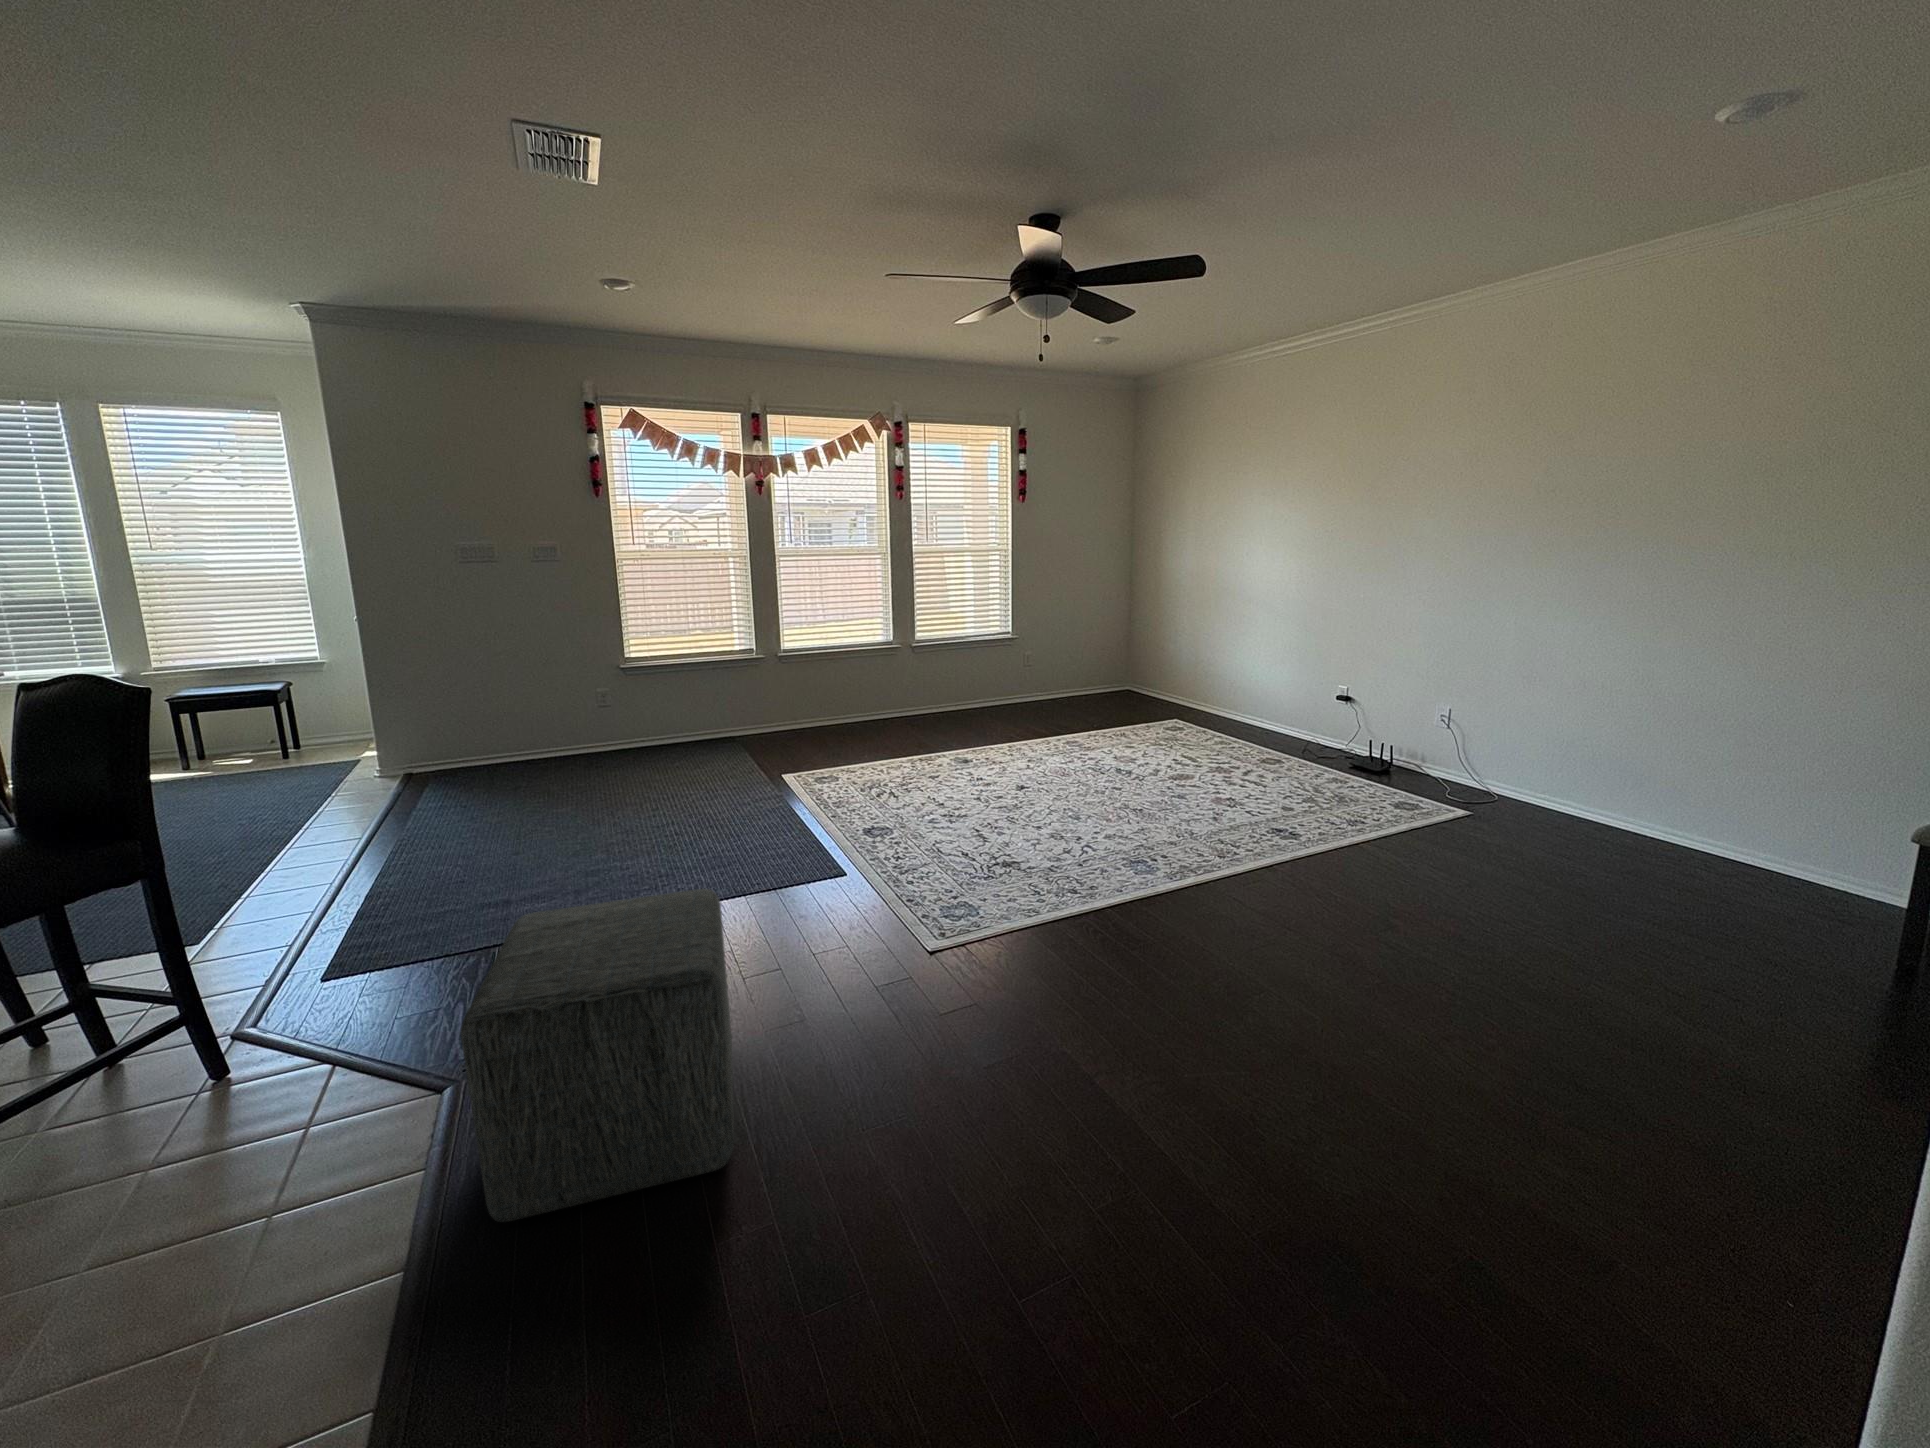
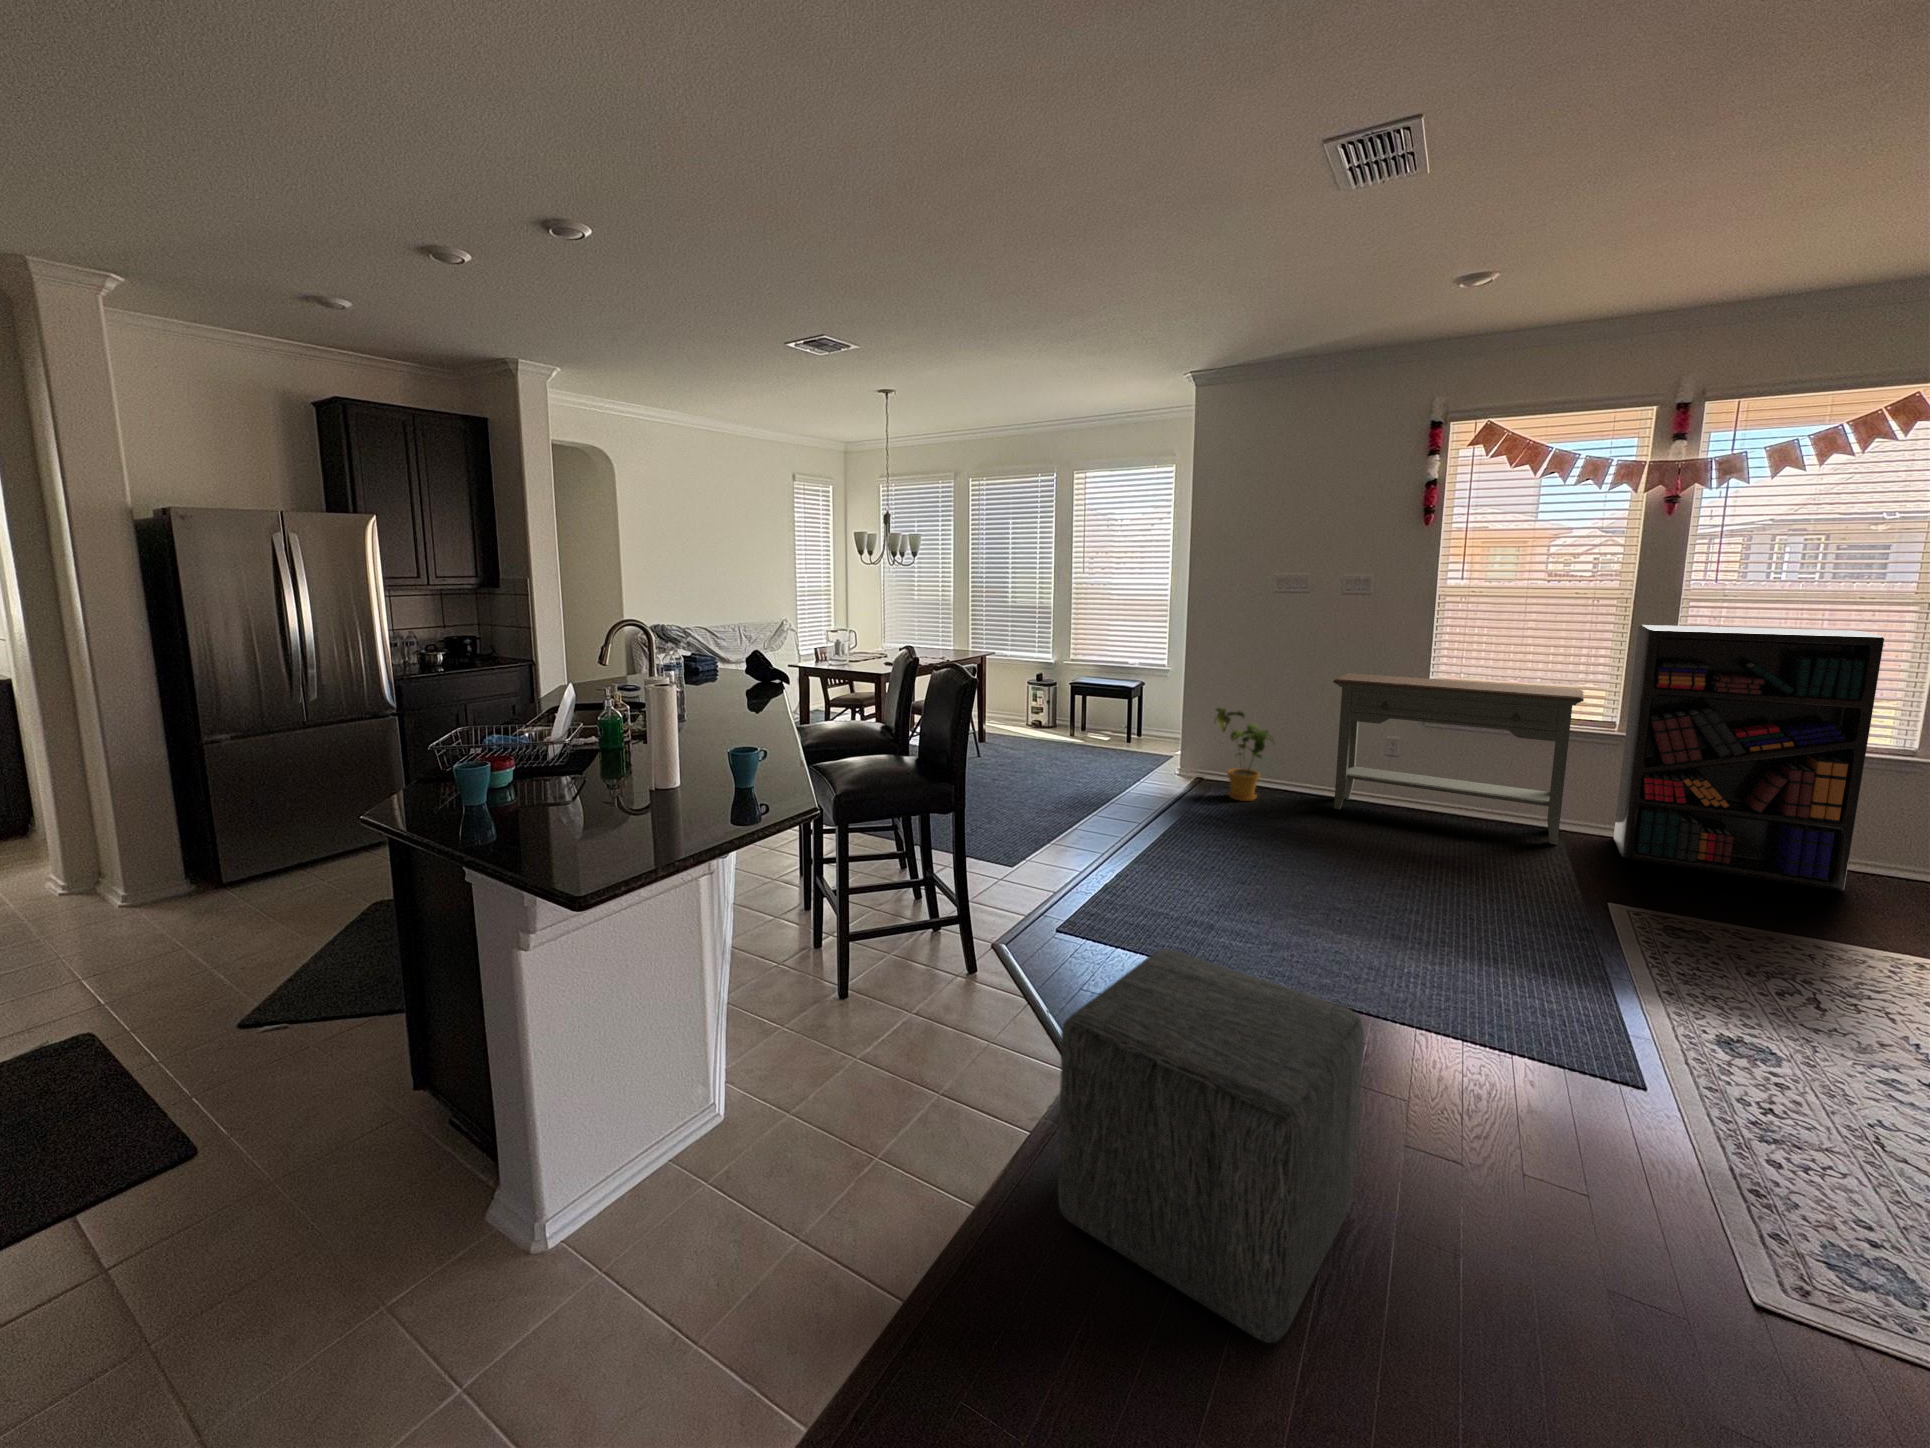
bookshelf: none [756,572,879,742] -> present [1614,625,1884,891]
console table: none [543,627,738,764] -> present [1333,673,1584,845]
house plant: none [420,689,496,782] -> present [1216,708,1275,801]

